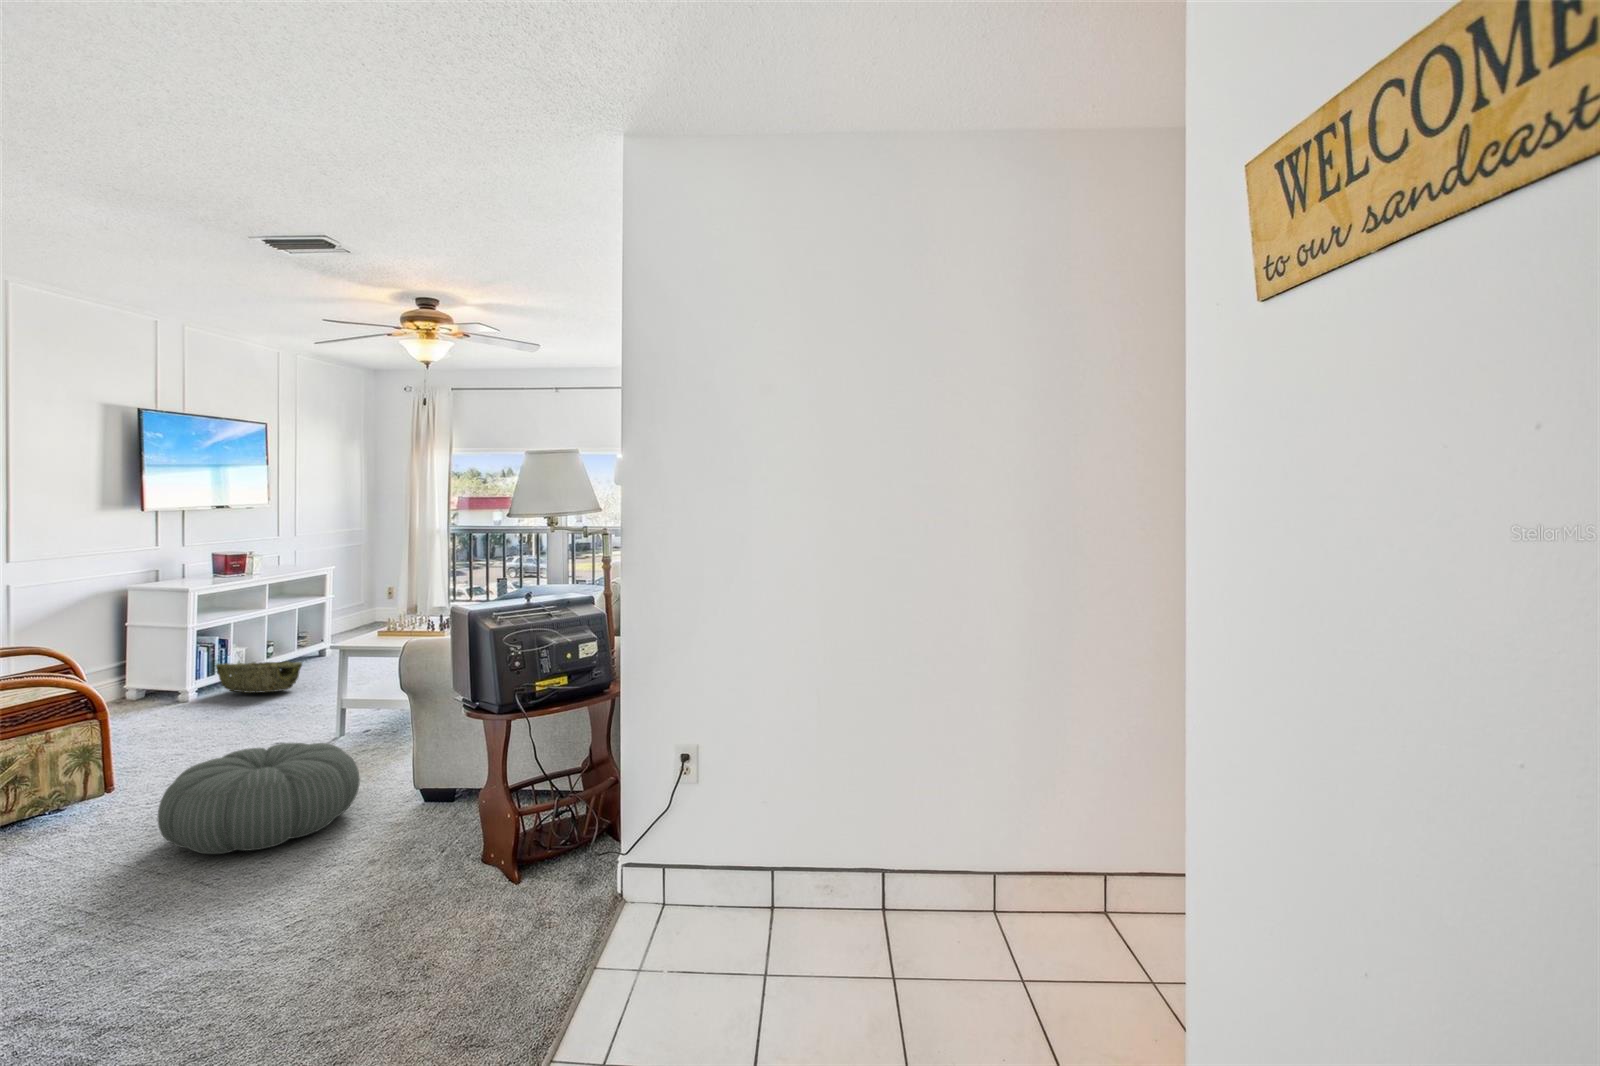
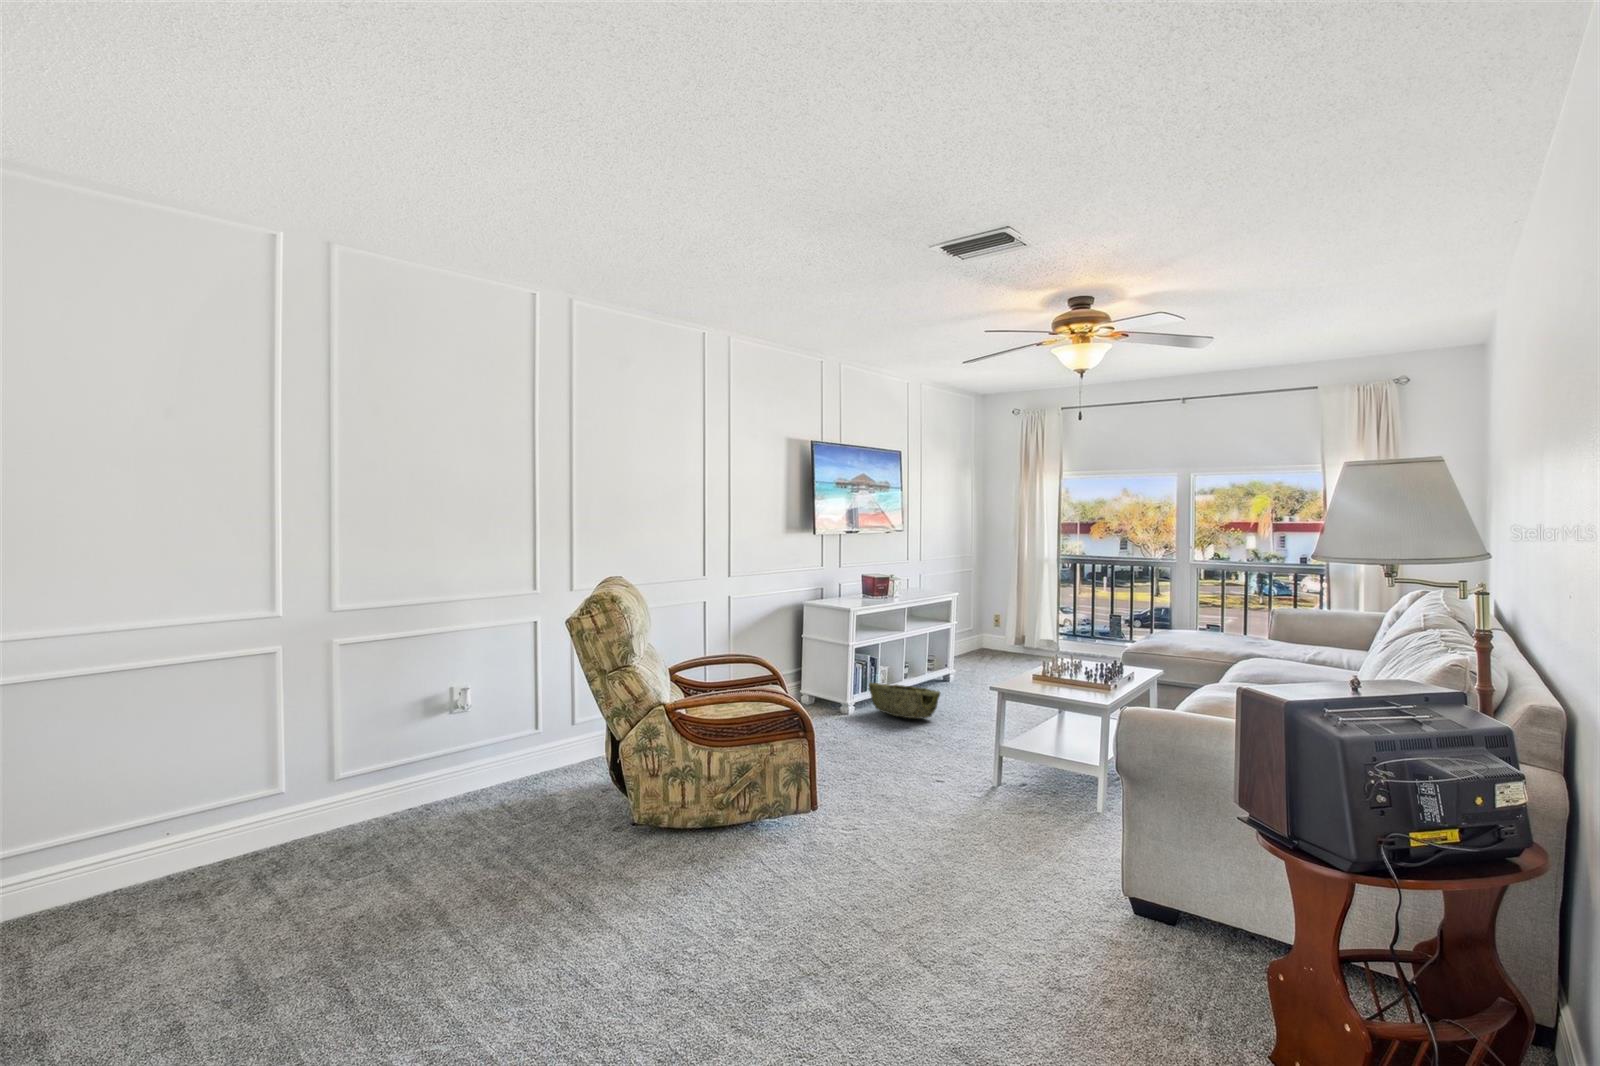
pouf: present [158,743,360,854] -> none [868,802,1058,938]

